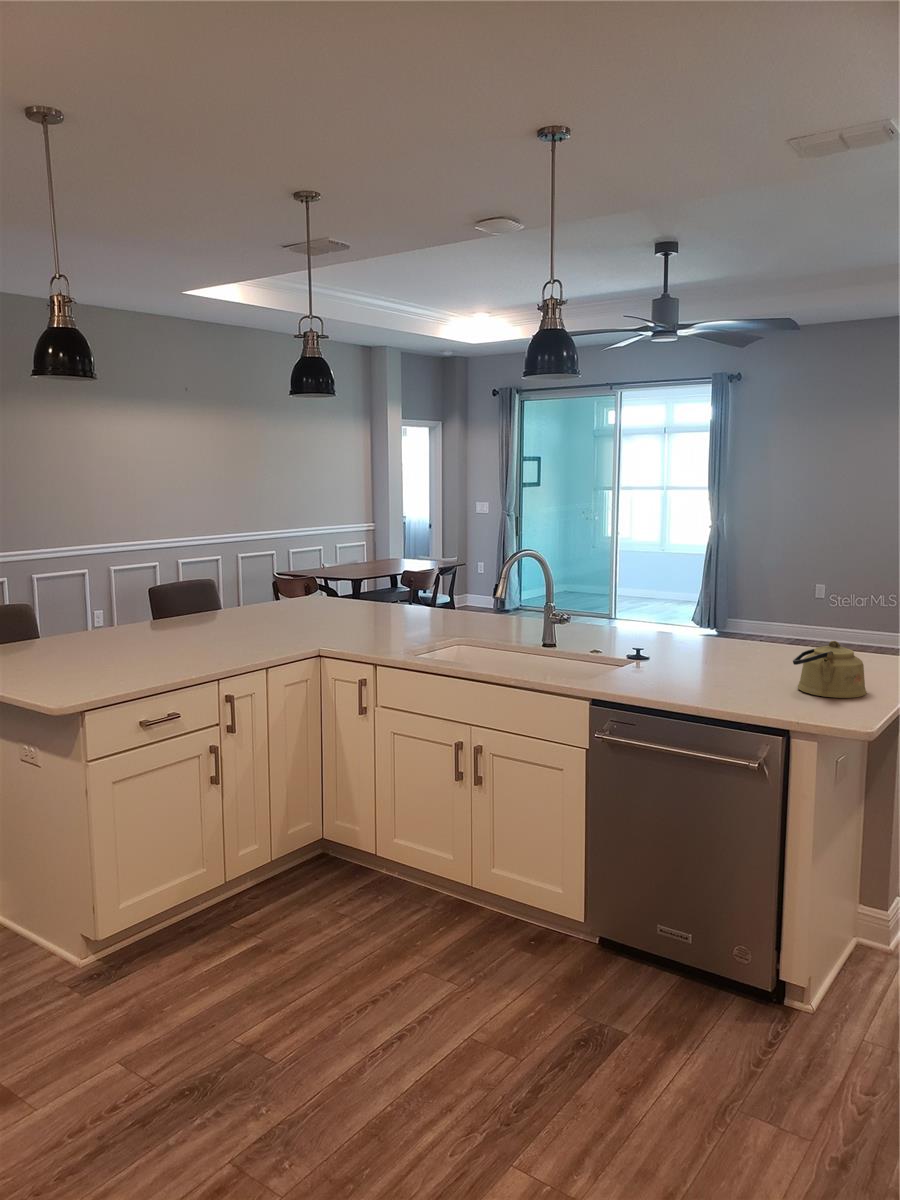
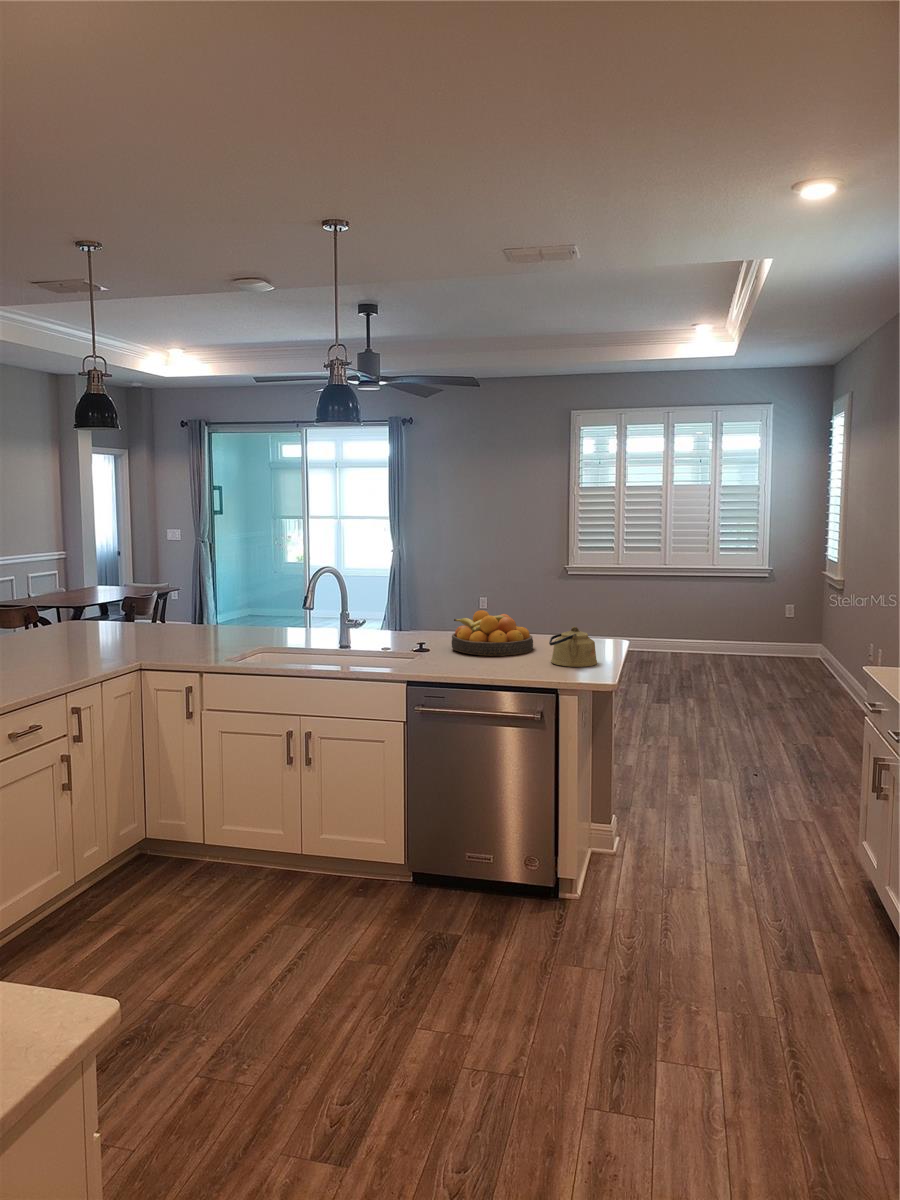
fruit bowl: none [677,609,789,672] -> present [452,610,533,656]

